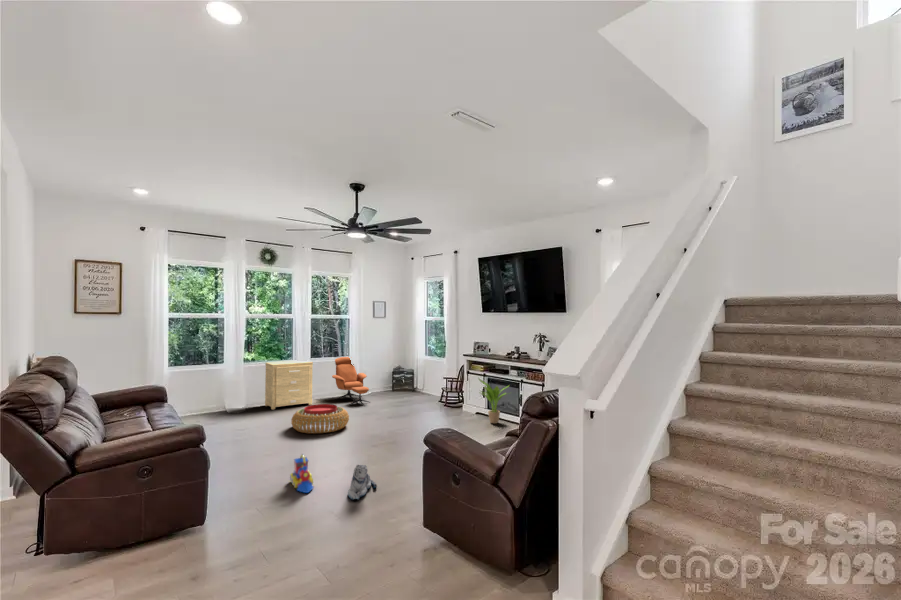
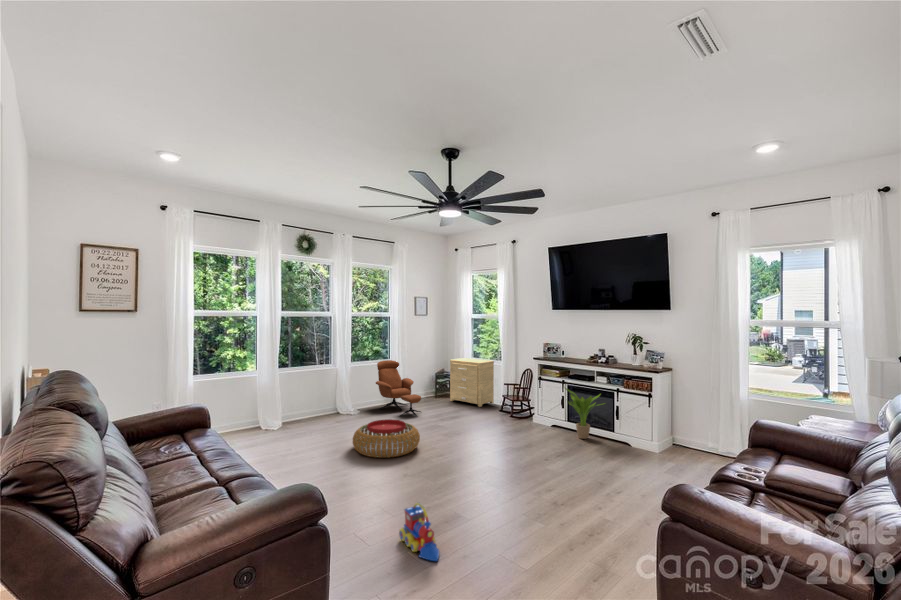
side table: present [265,361,313,410] -> present [450,358,494,407]
plush toy: present [348,465,377,500] -> none [488,519,525,574]

